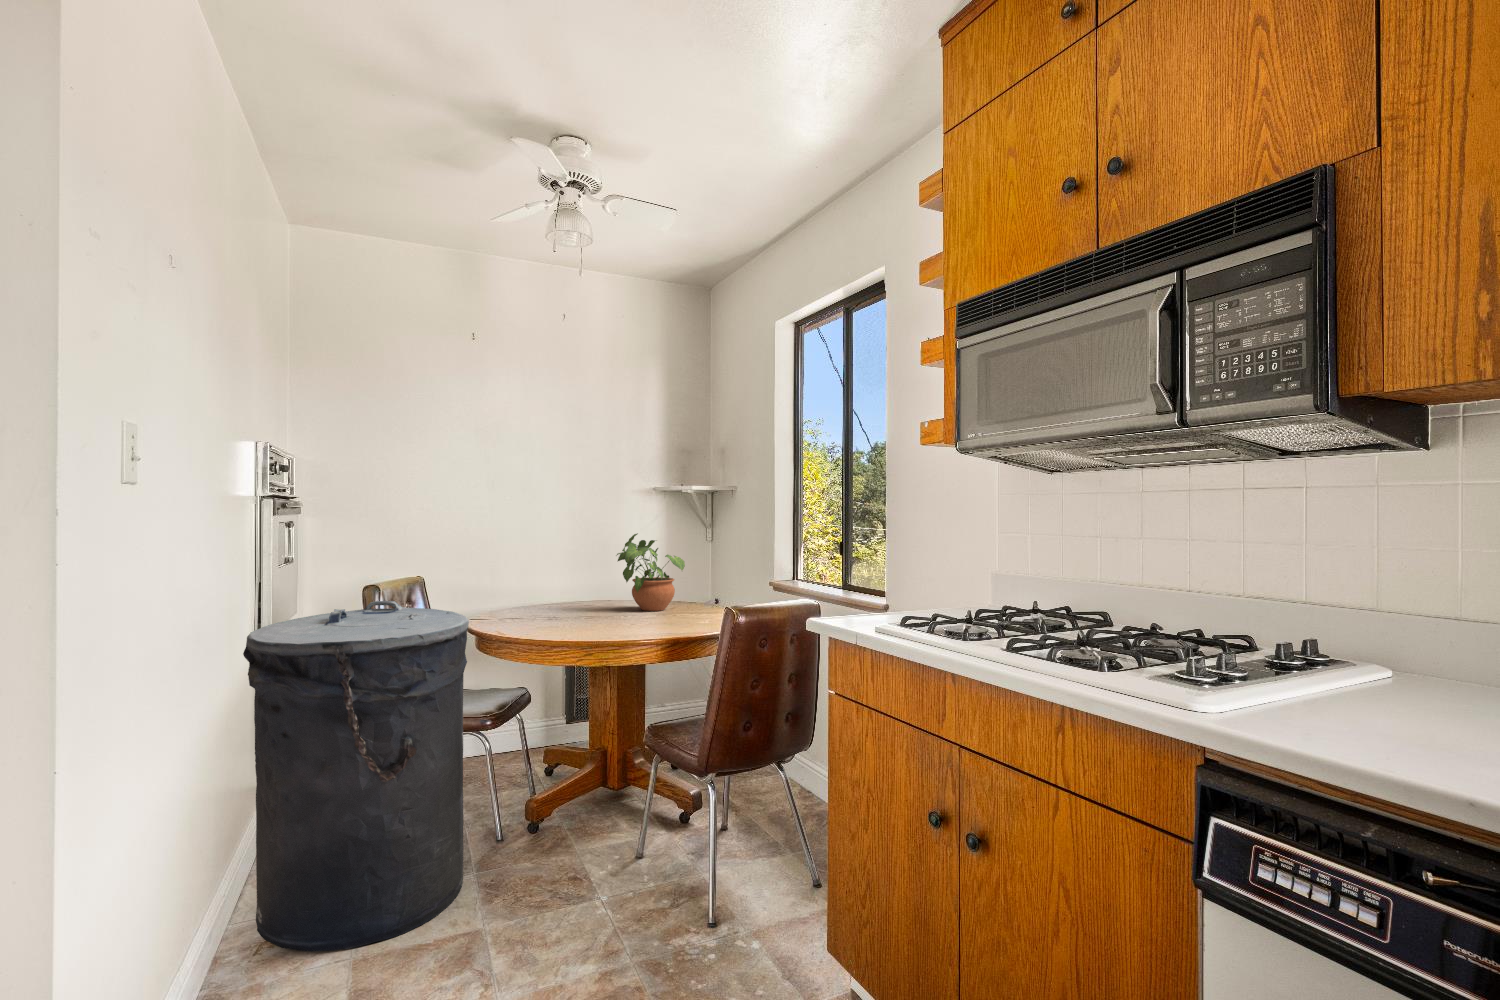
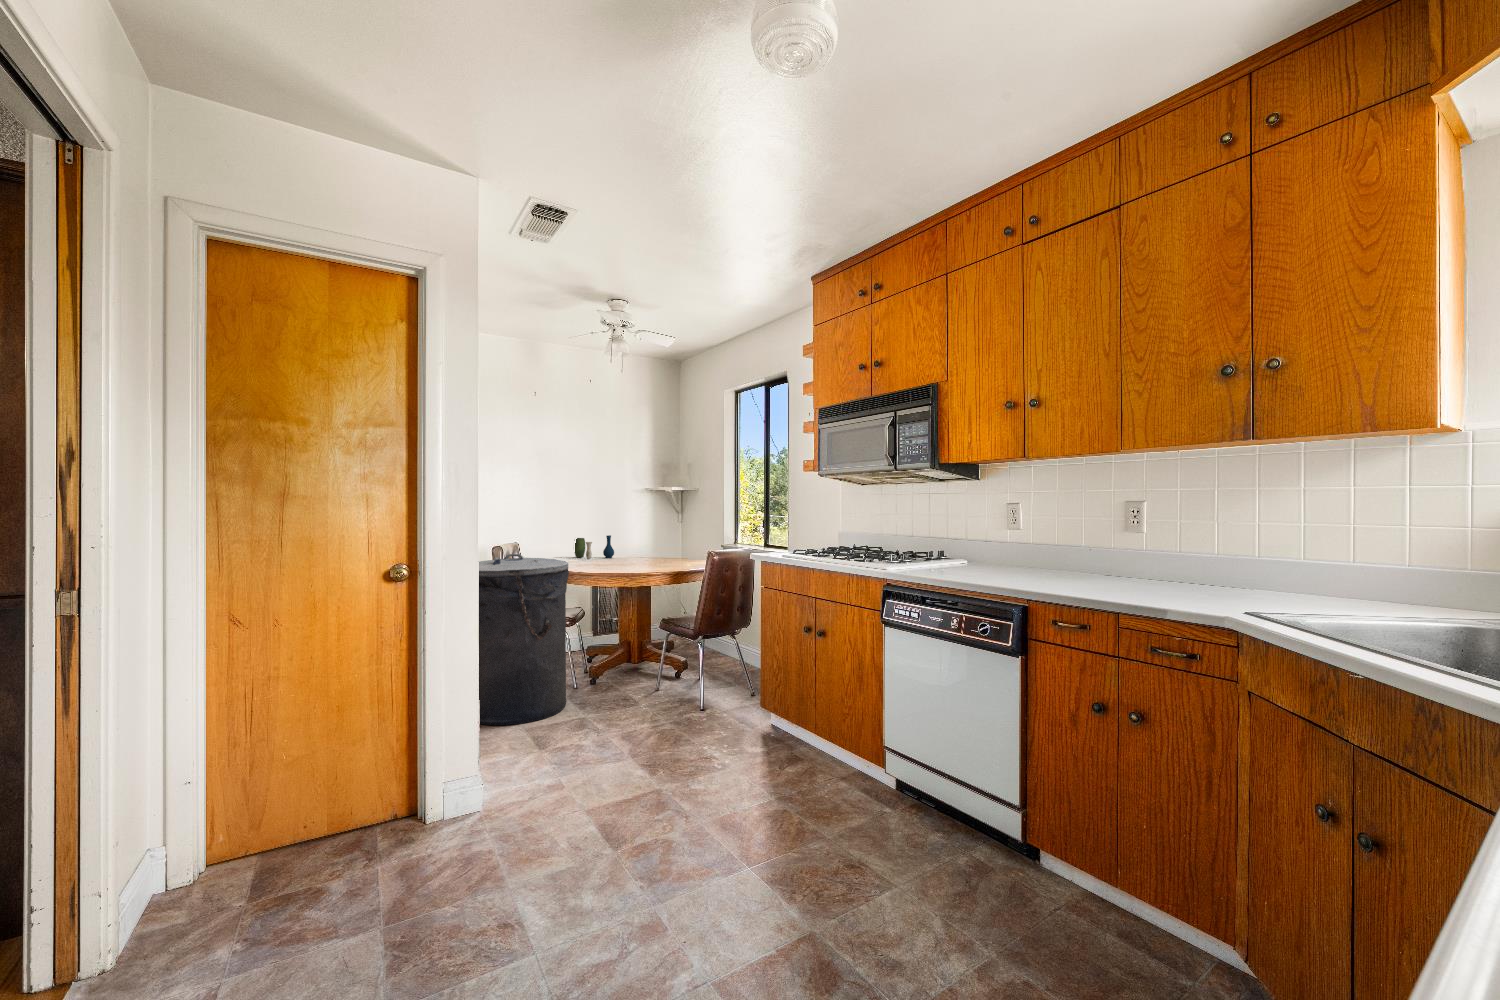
potted plant: present [617,533,685,611] -> none [630,517,671,563]
vase: none [541,561,602,599] -> present [575,535,614,559]

